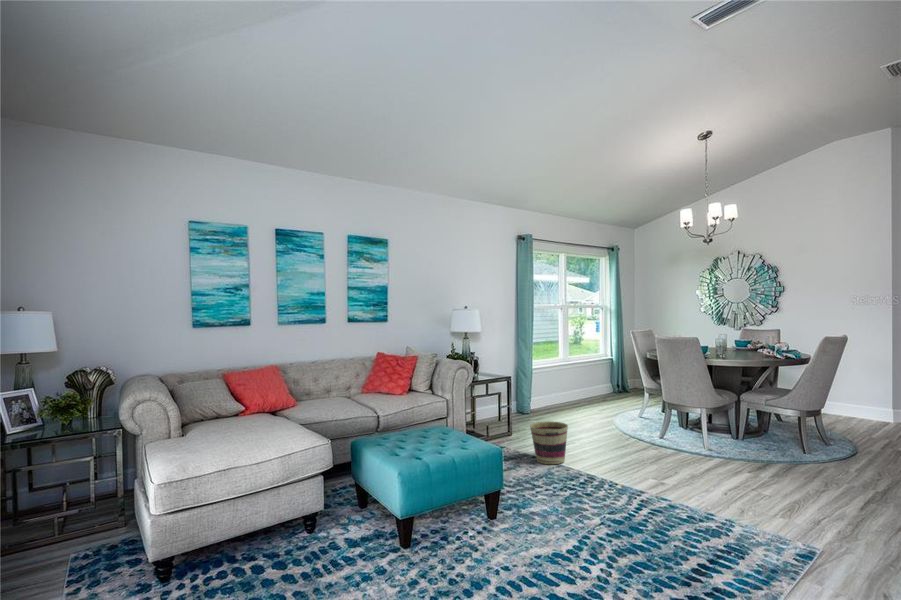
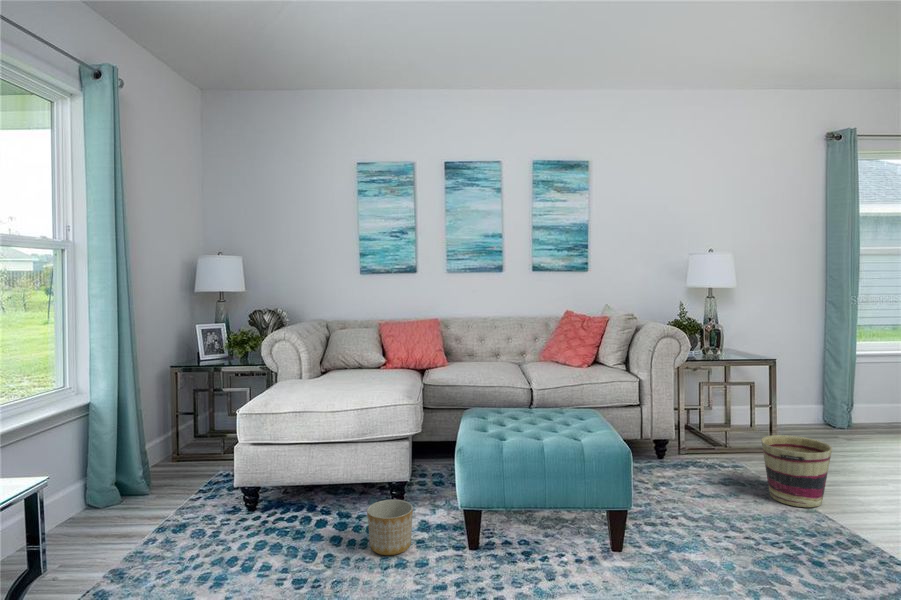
planter: none [317,522,358,573] -> present [367,500,413,555]

